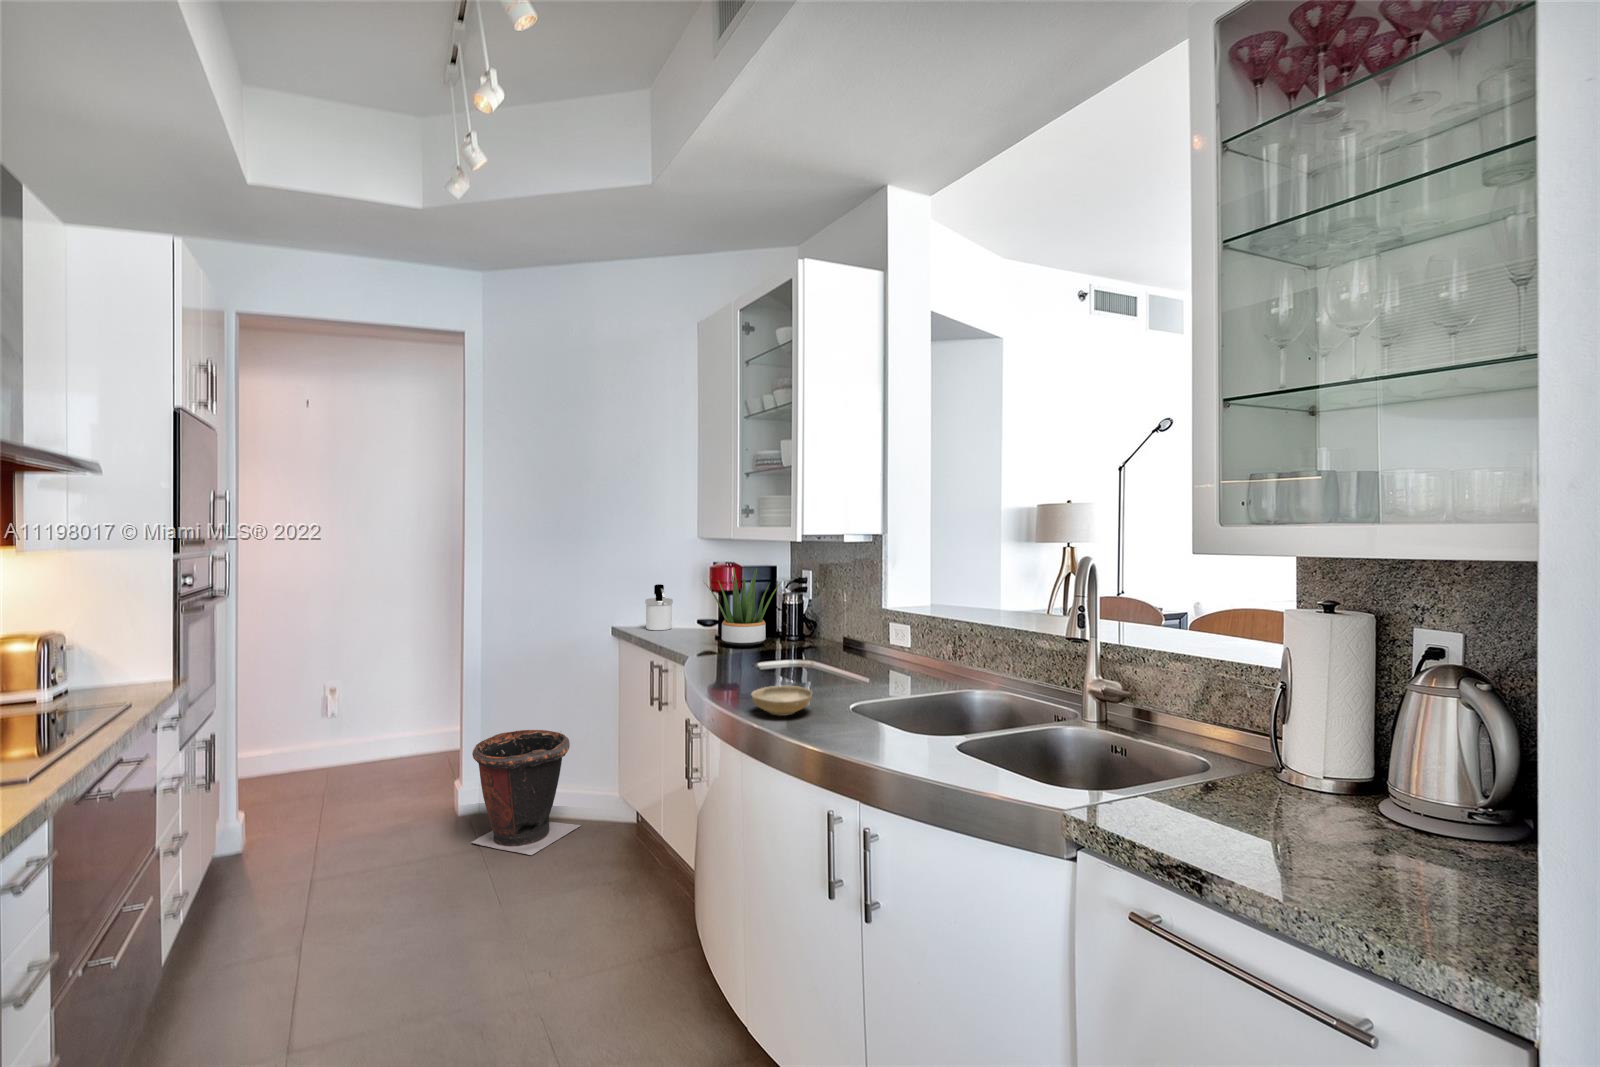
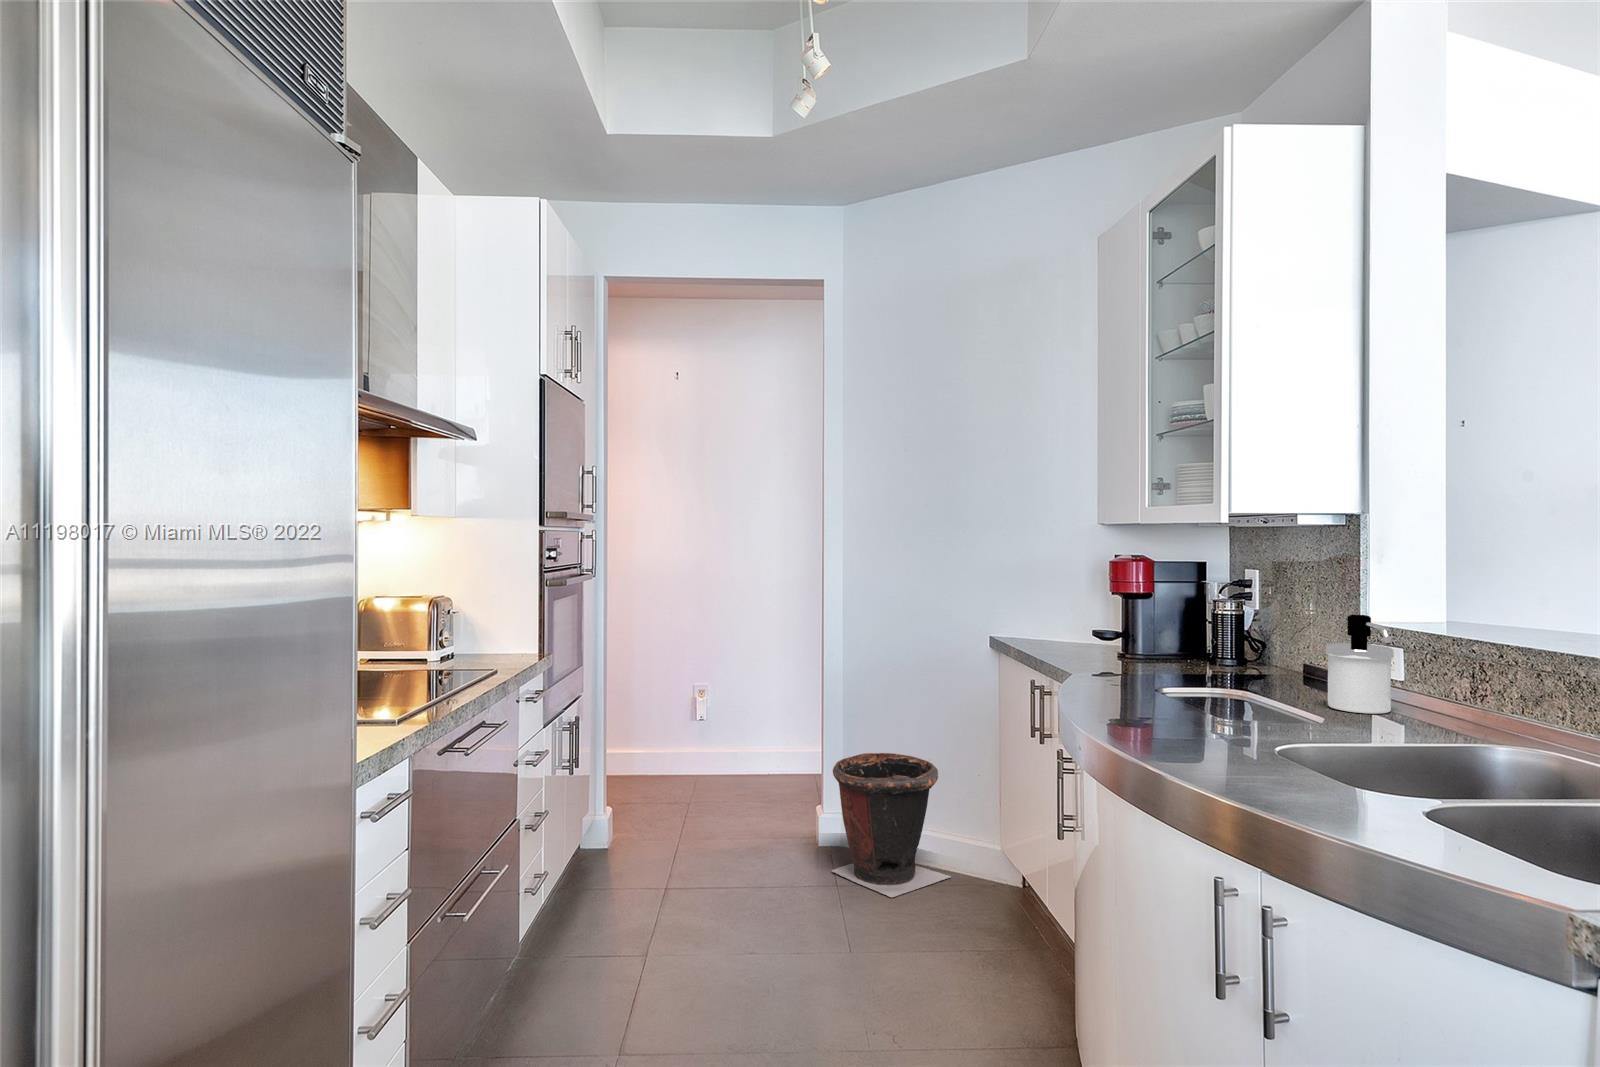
potted plant: present [707,570,784,647] -> none [1093,563,1214,669]
soap dispenser: present [645,584,673,630] -> present [1326,615,1394,714]
ceramic bowl: present [752,686,812,716] -> none [1125,706,1216,744]

